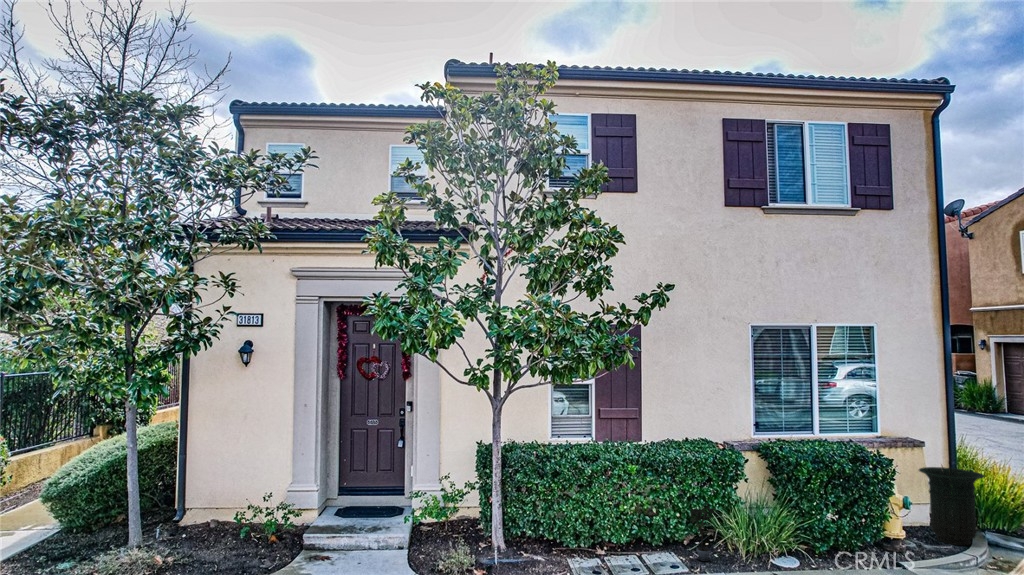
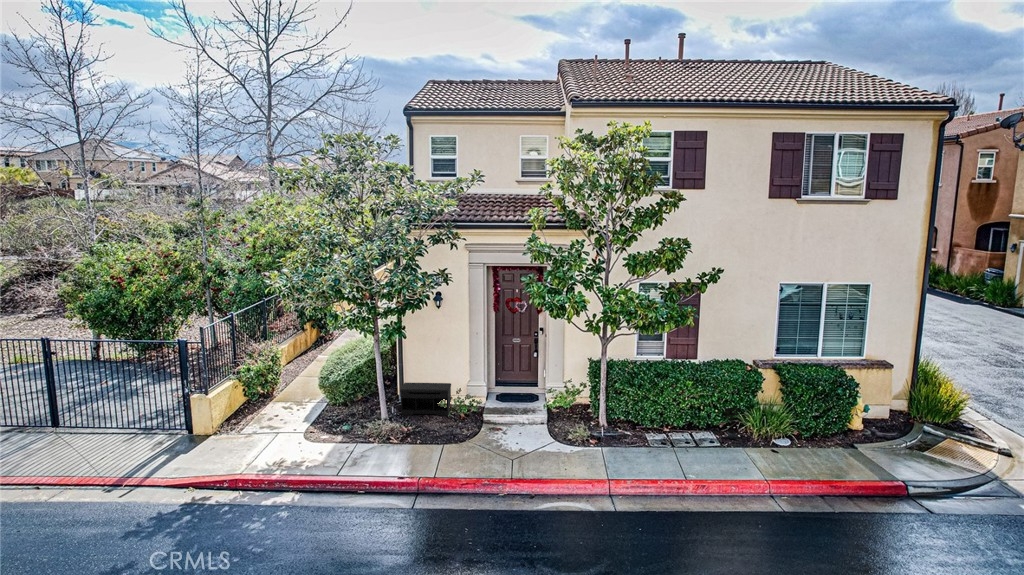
trash can: present [919,467,984,545] -> none [886,381,930,433]
bench: none [163,489,258,544] -> present [400,383,451,415]

